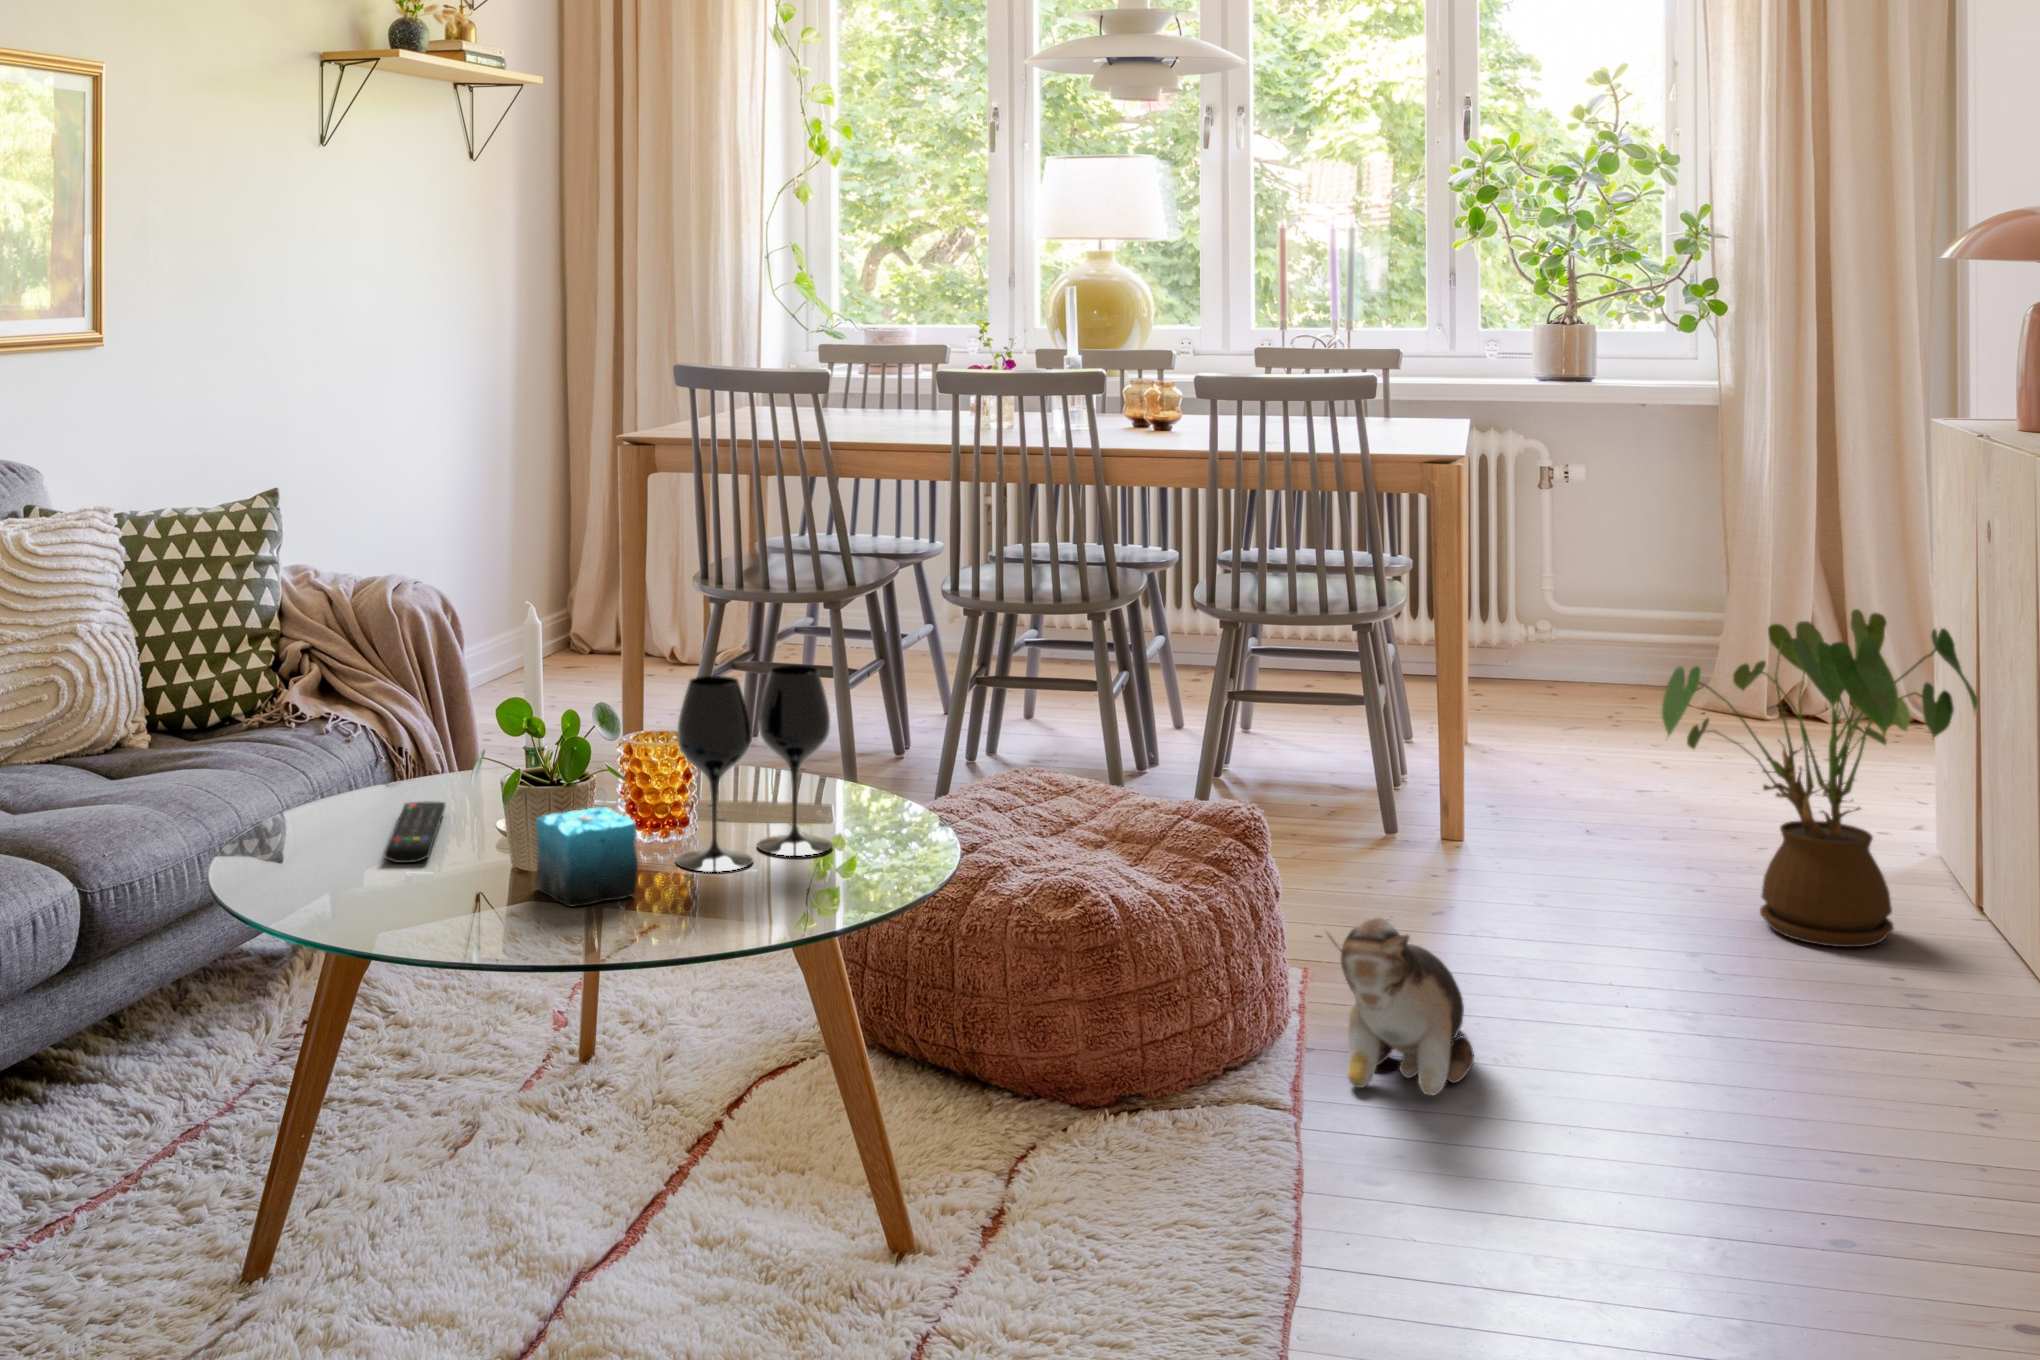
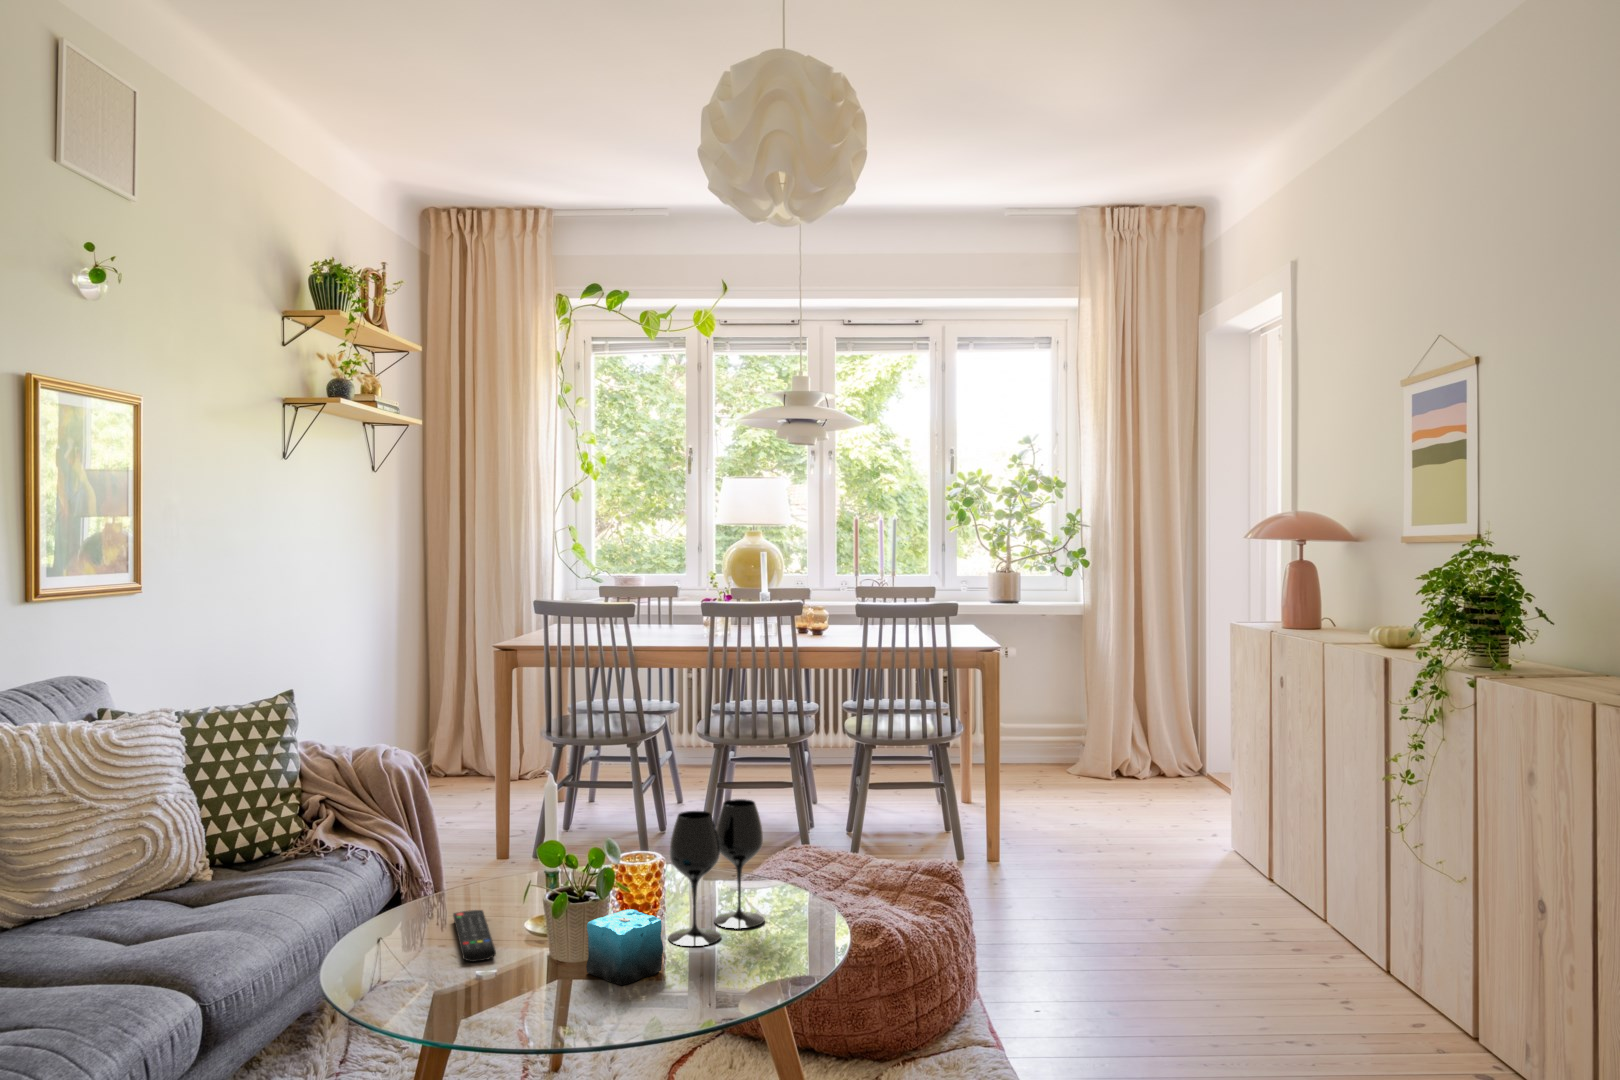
house plant: present [1661,609,1978,947] -> none [1138,725,1296,910]
plush toy: present [1327,918,1474,1096] -> none [1029,926,1097,1030]

